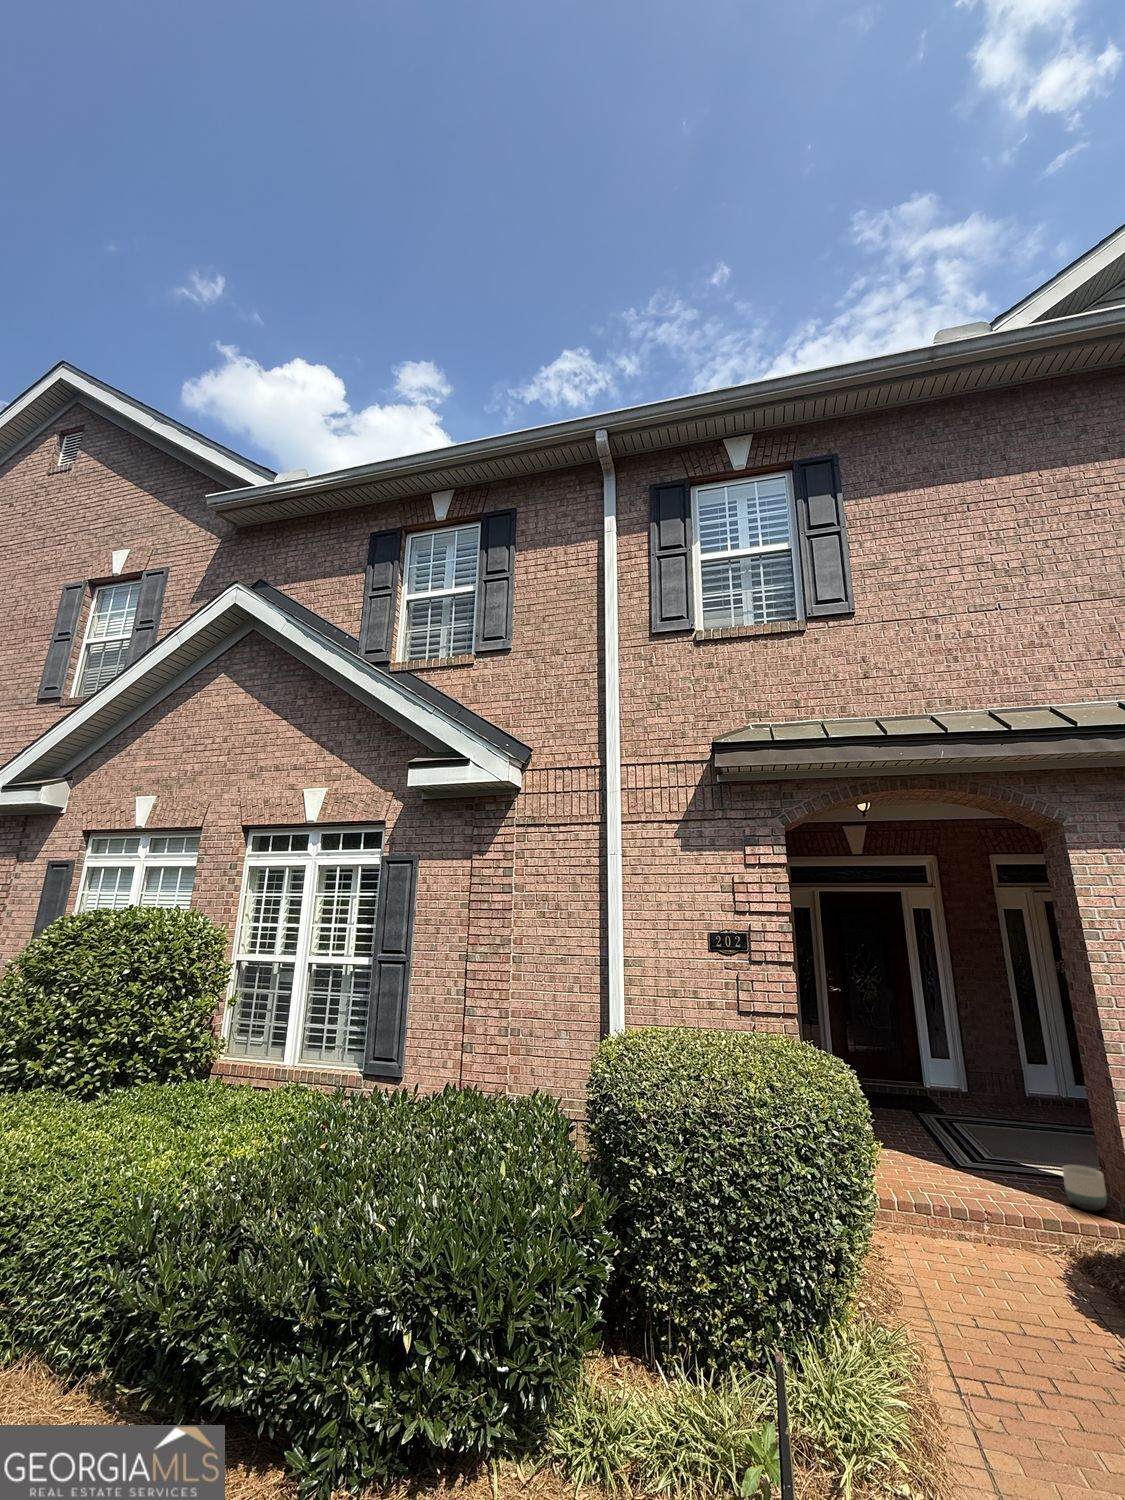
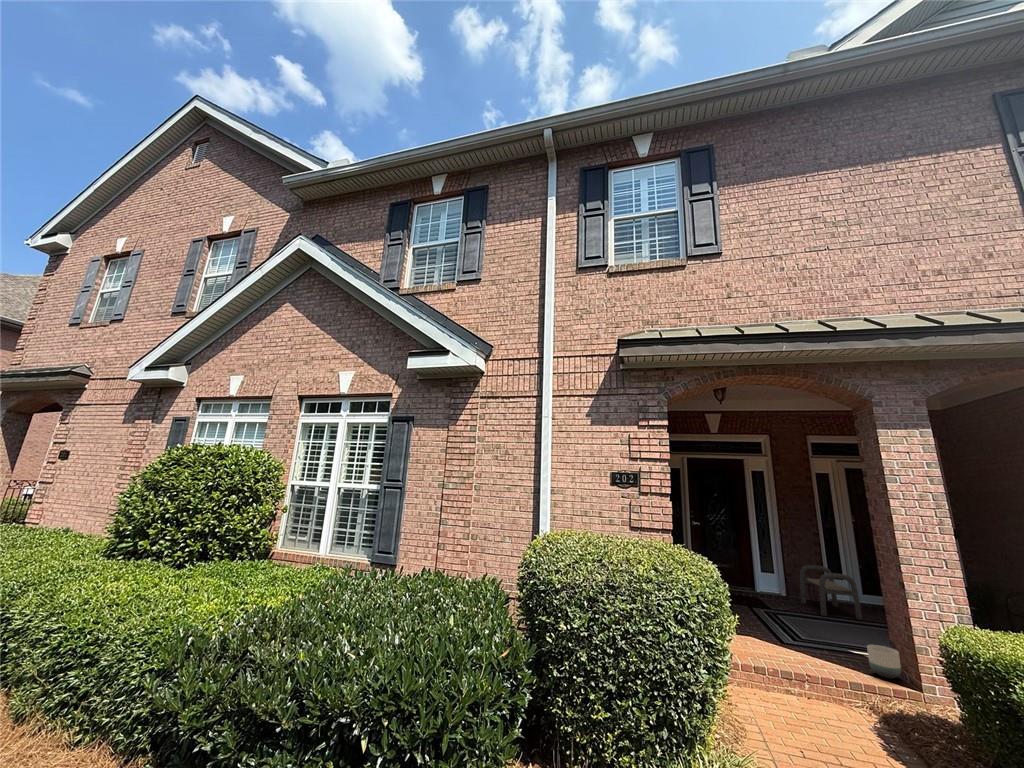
bench: none [980,1044,1066,1122] -> present [800,565,862,620]

